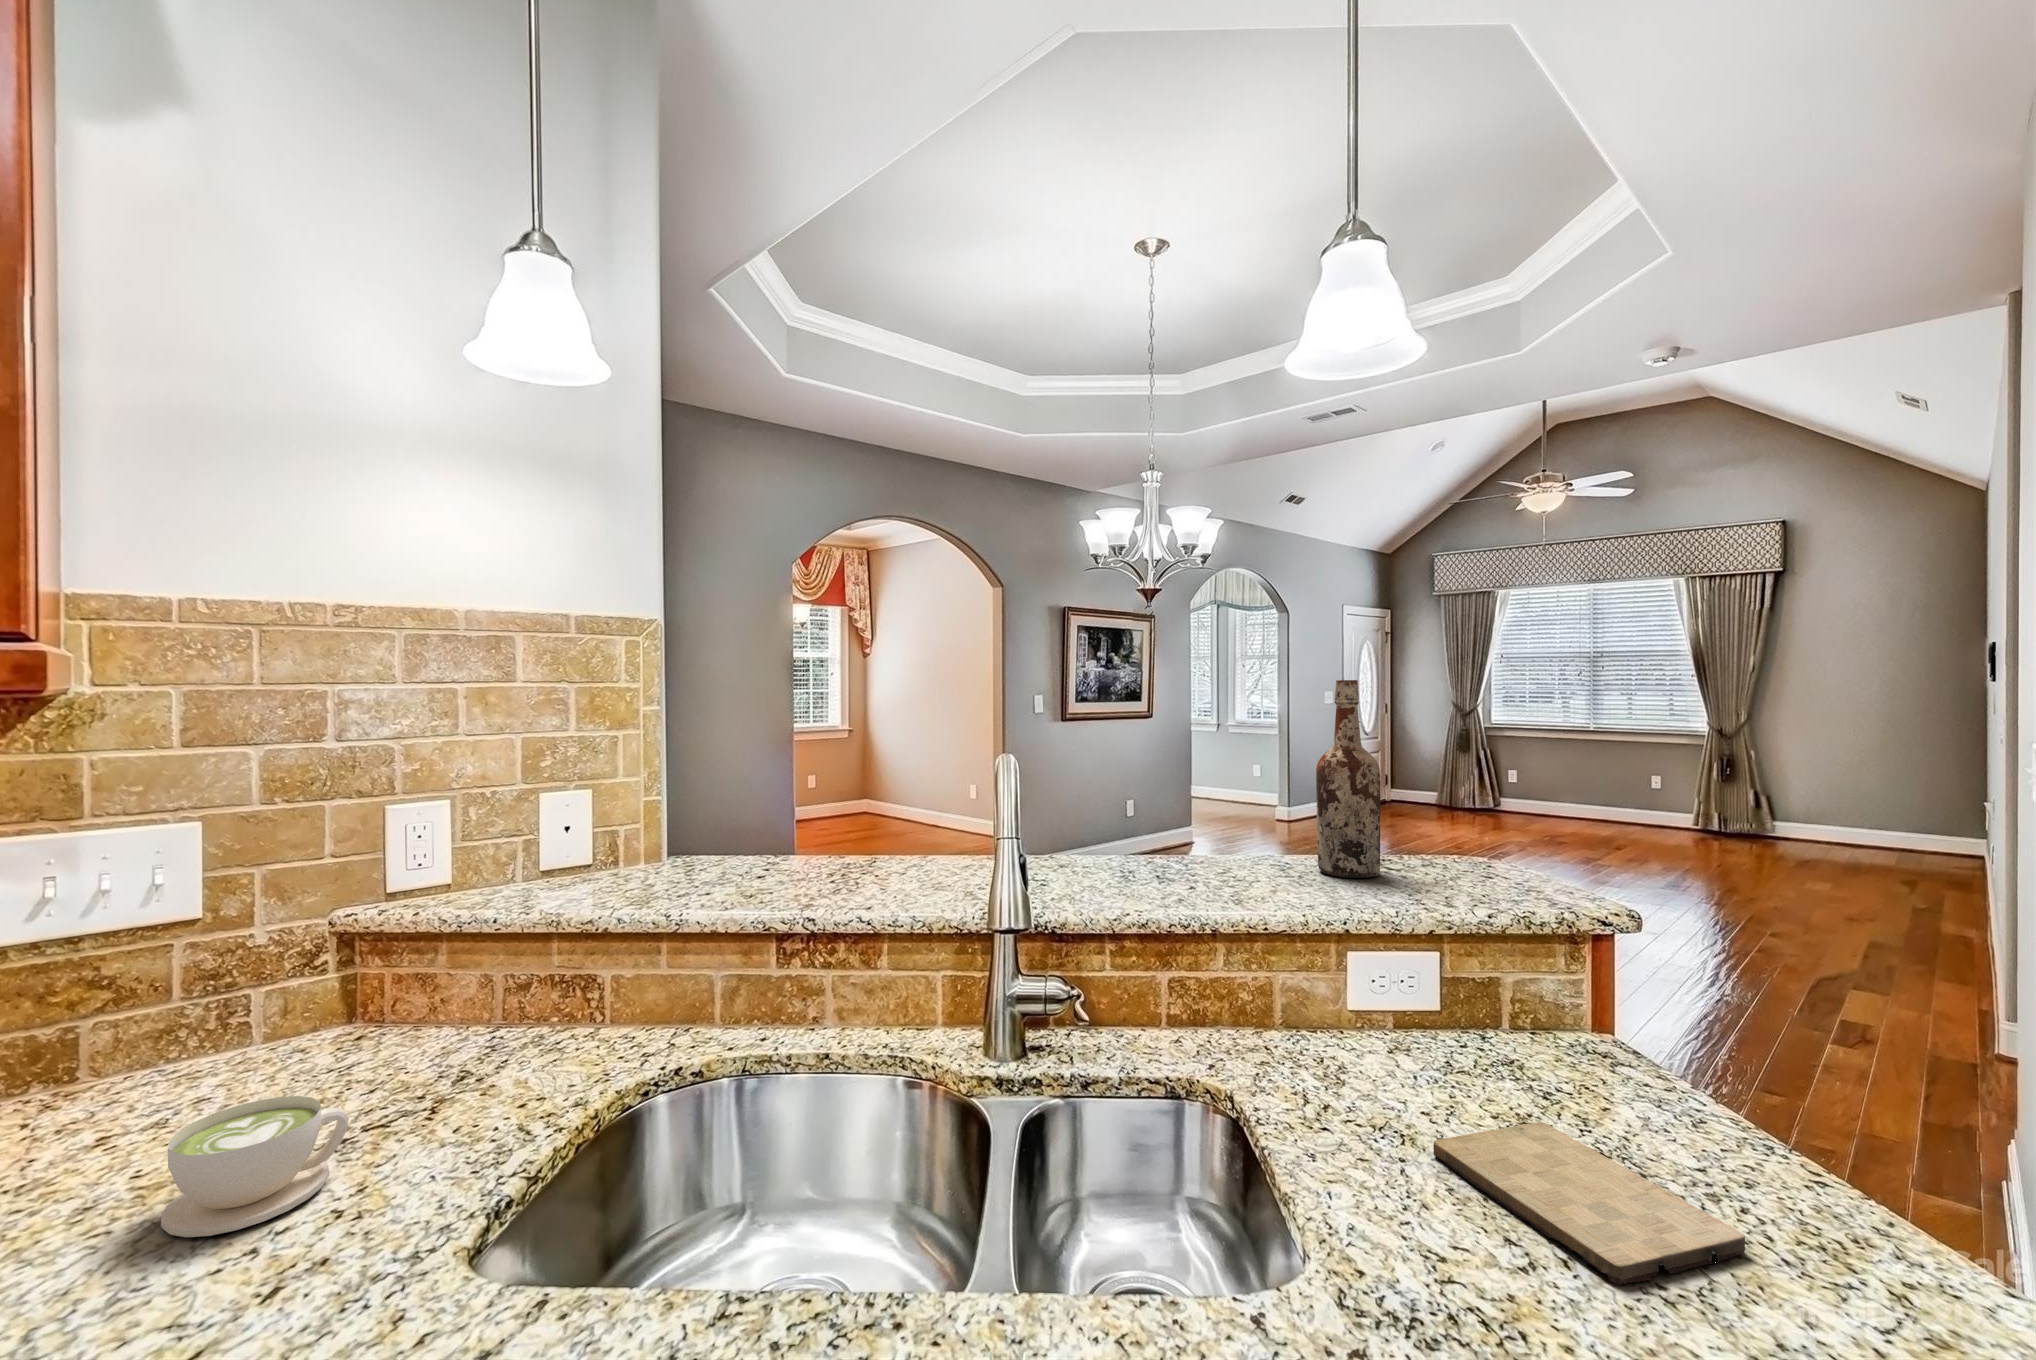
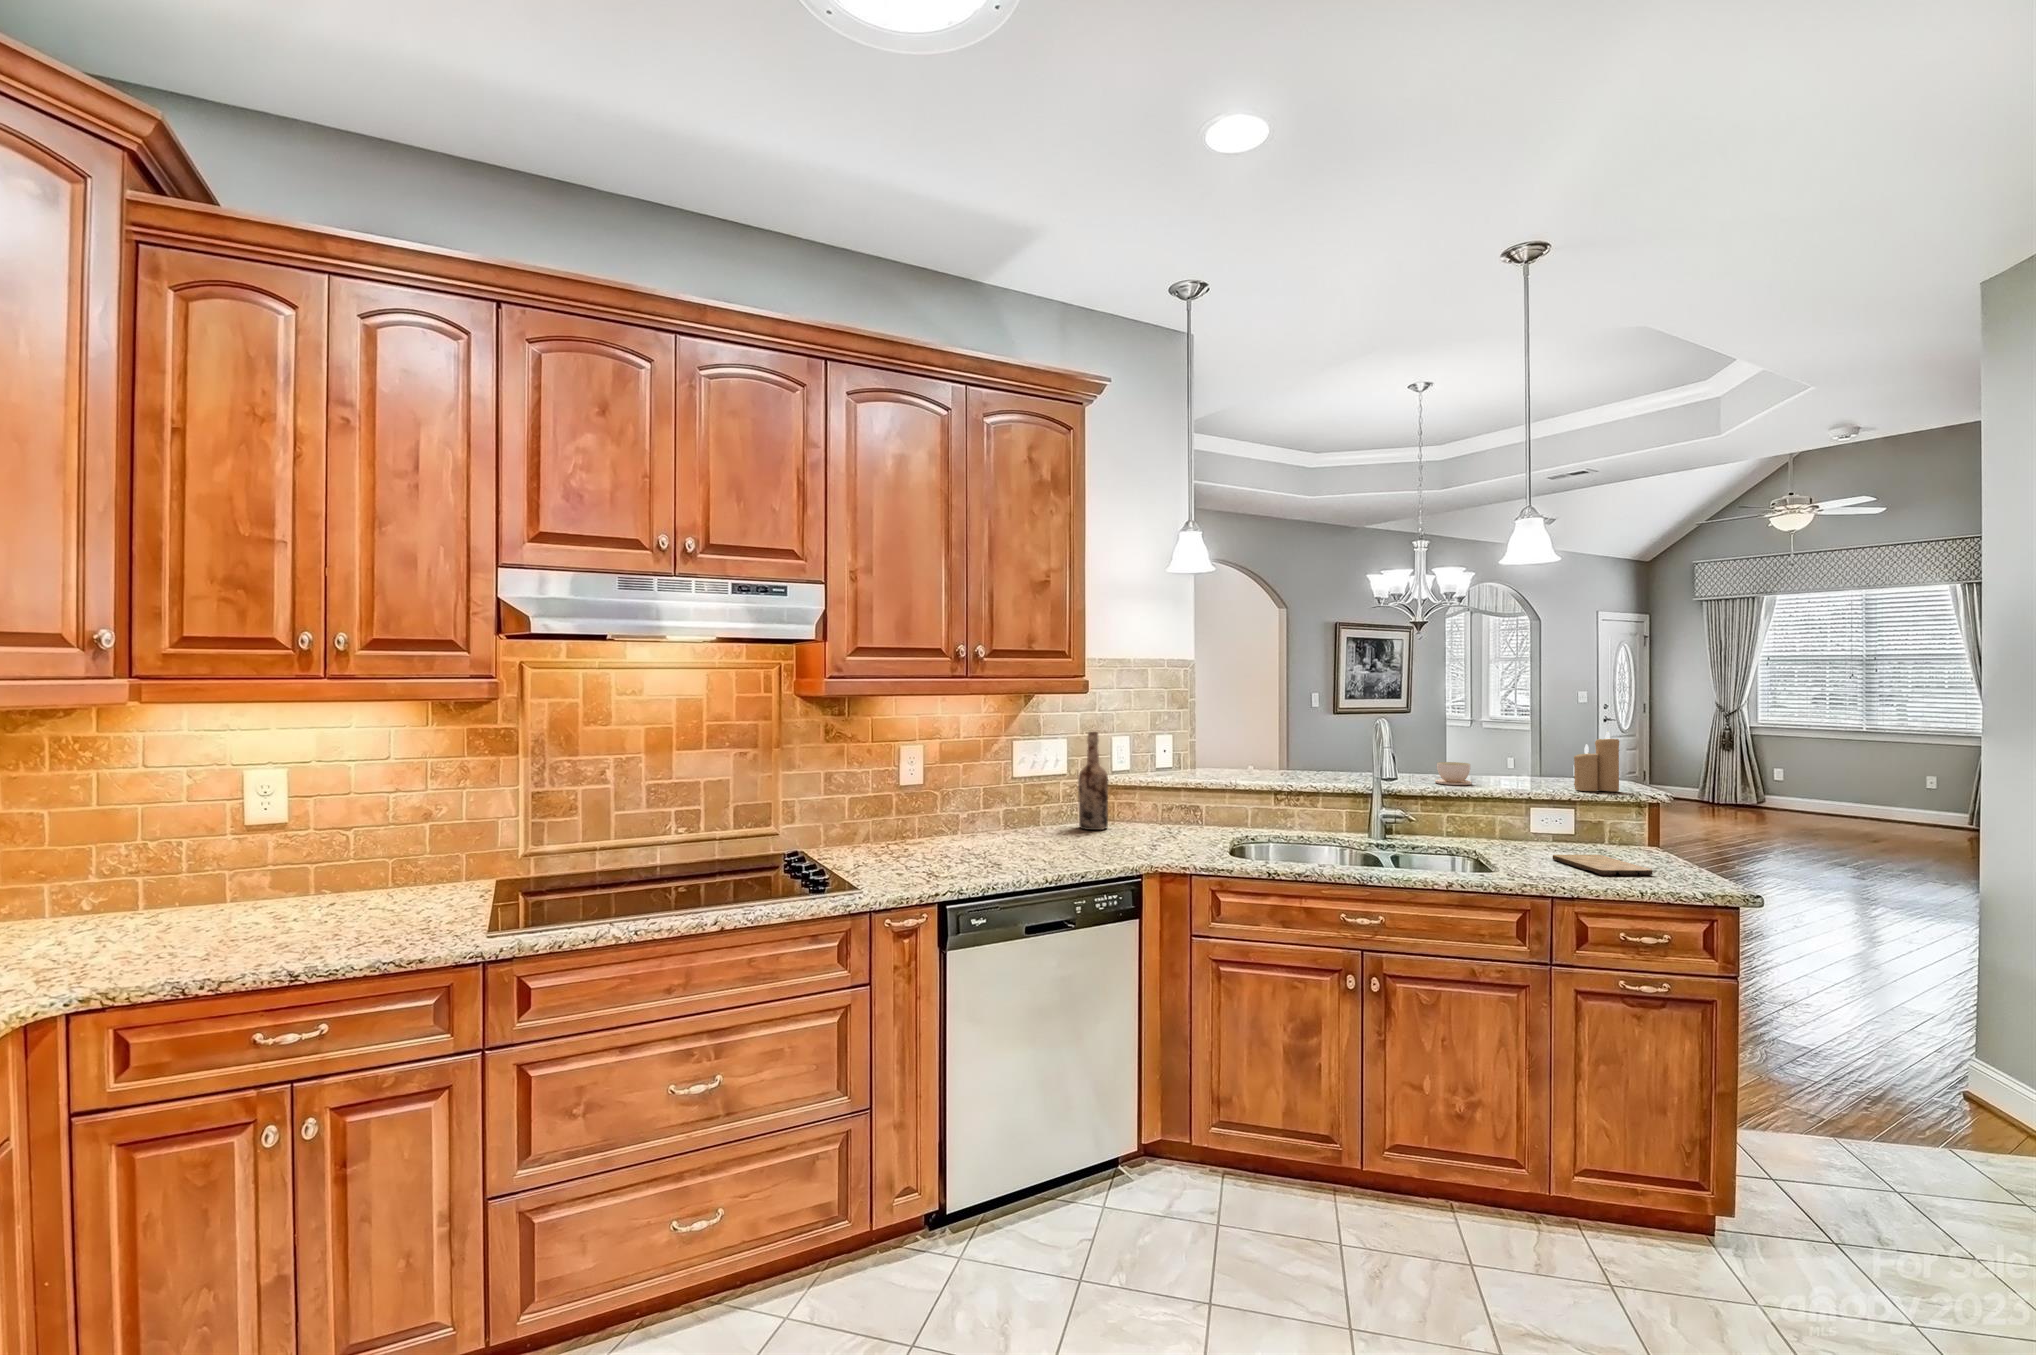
wine bottle: present [1316,680,1380,878] -> present [1078,732,1108,830]
candle: none [1424,766,1513,901] -> present [1574,731,1619,792]
coffee cup: present [161,1096,348,1237] -> present [1435,762,1472,785]

